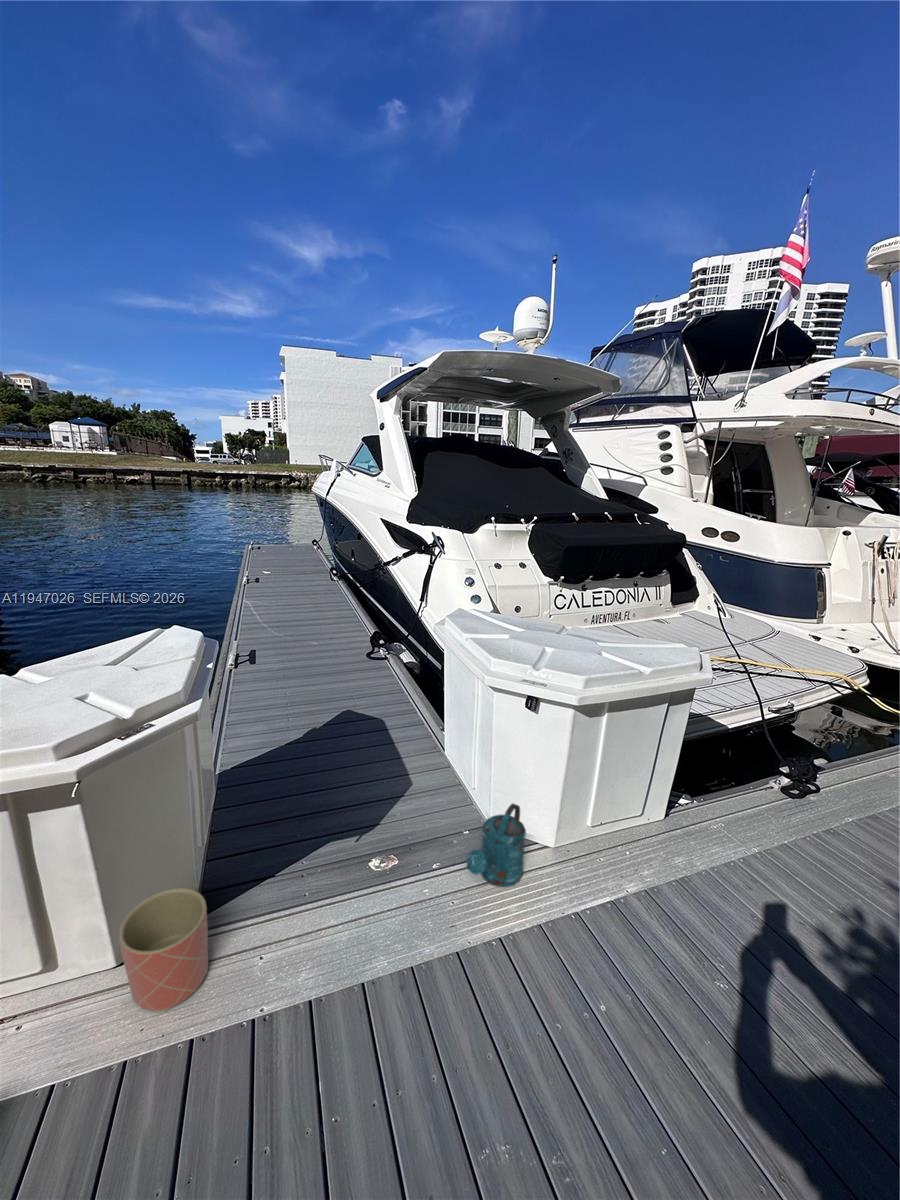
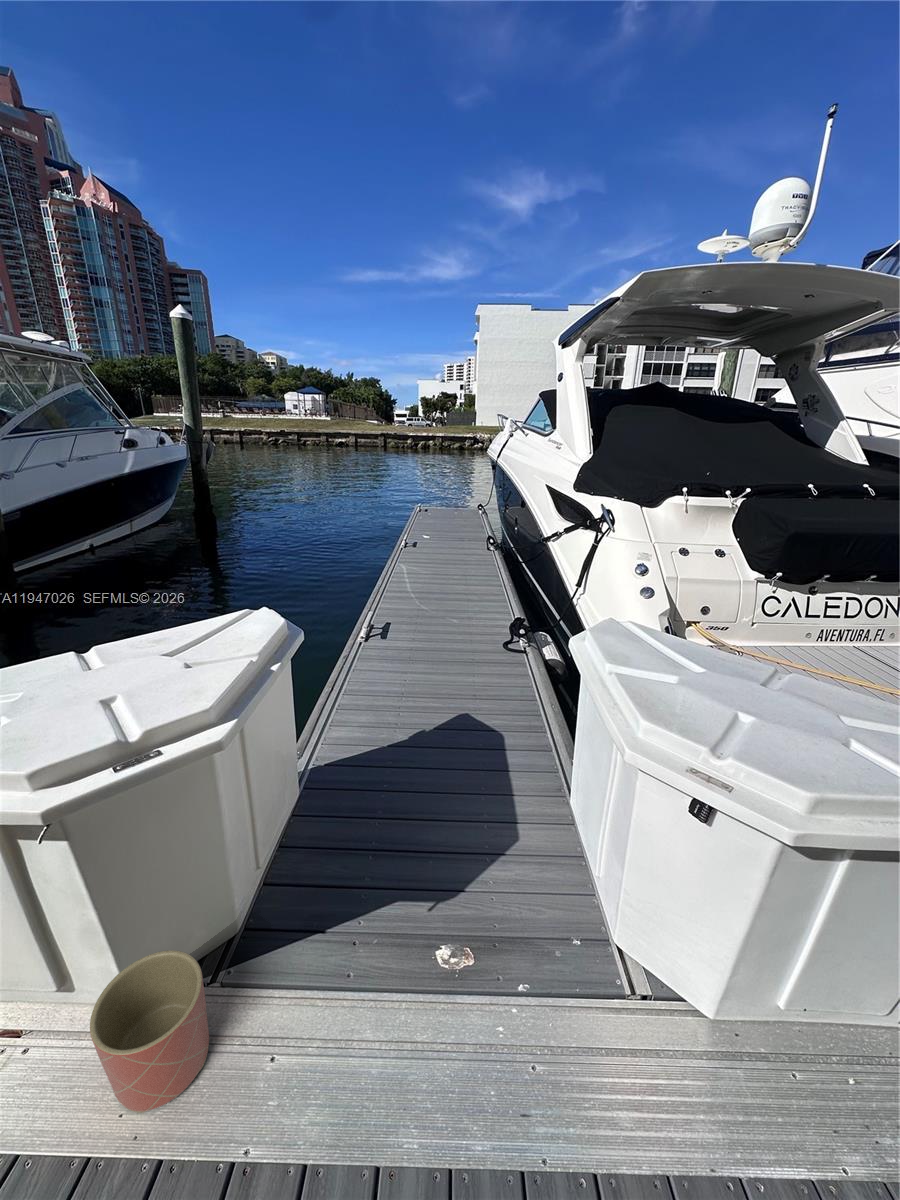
watering can: present [466,804,526,887] -> none [560,936,668,1066]

